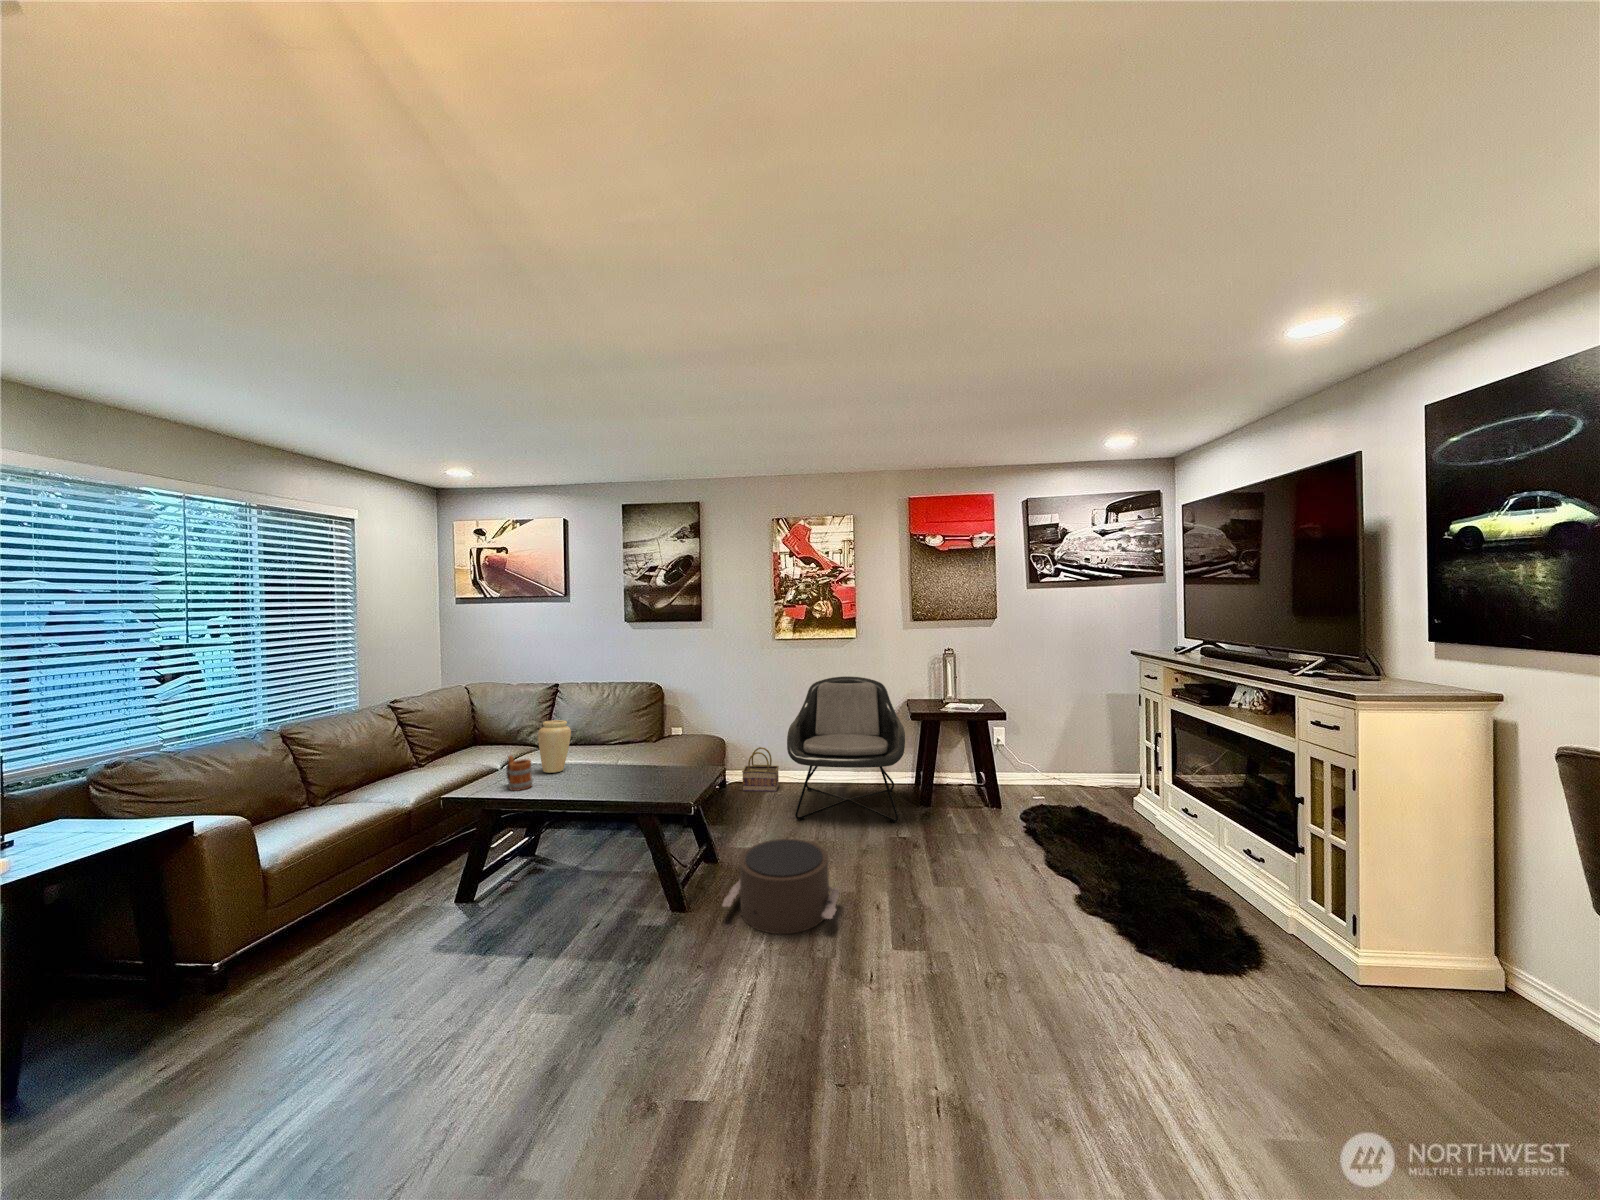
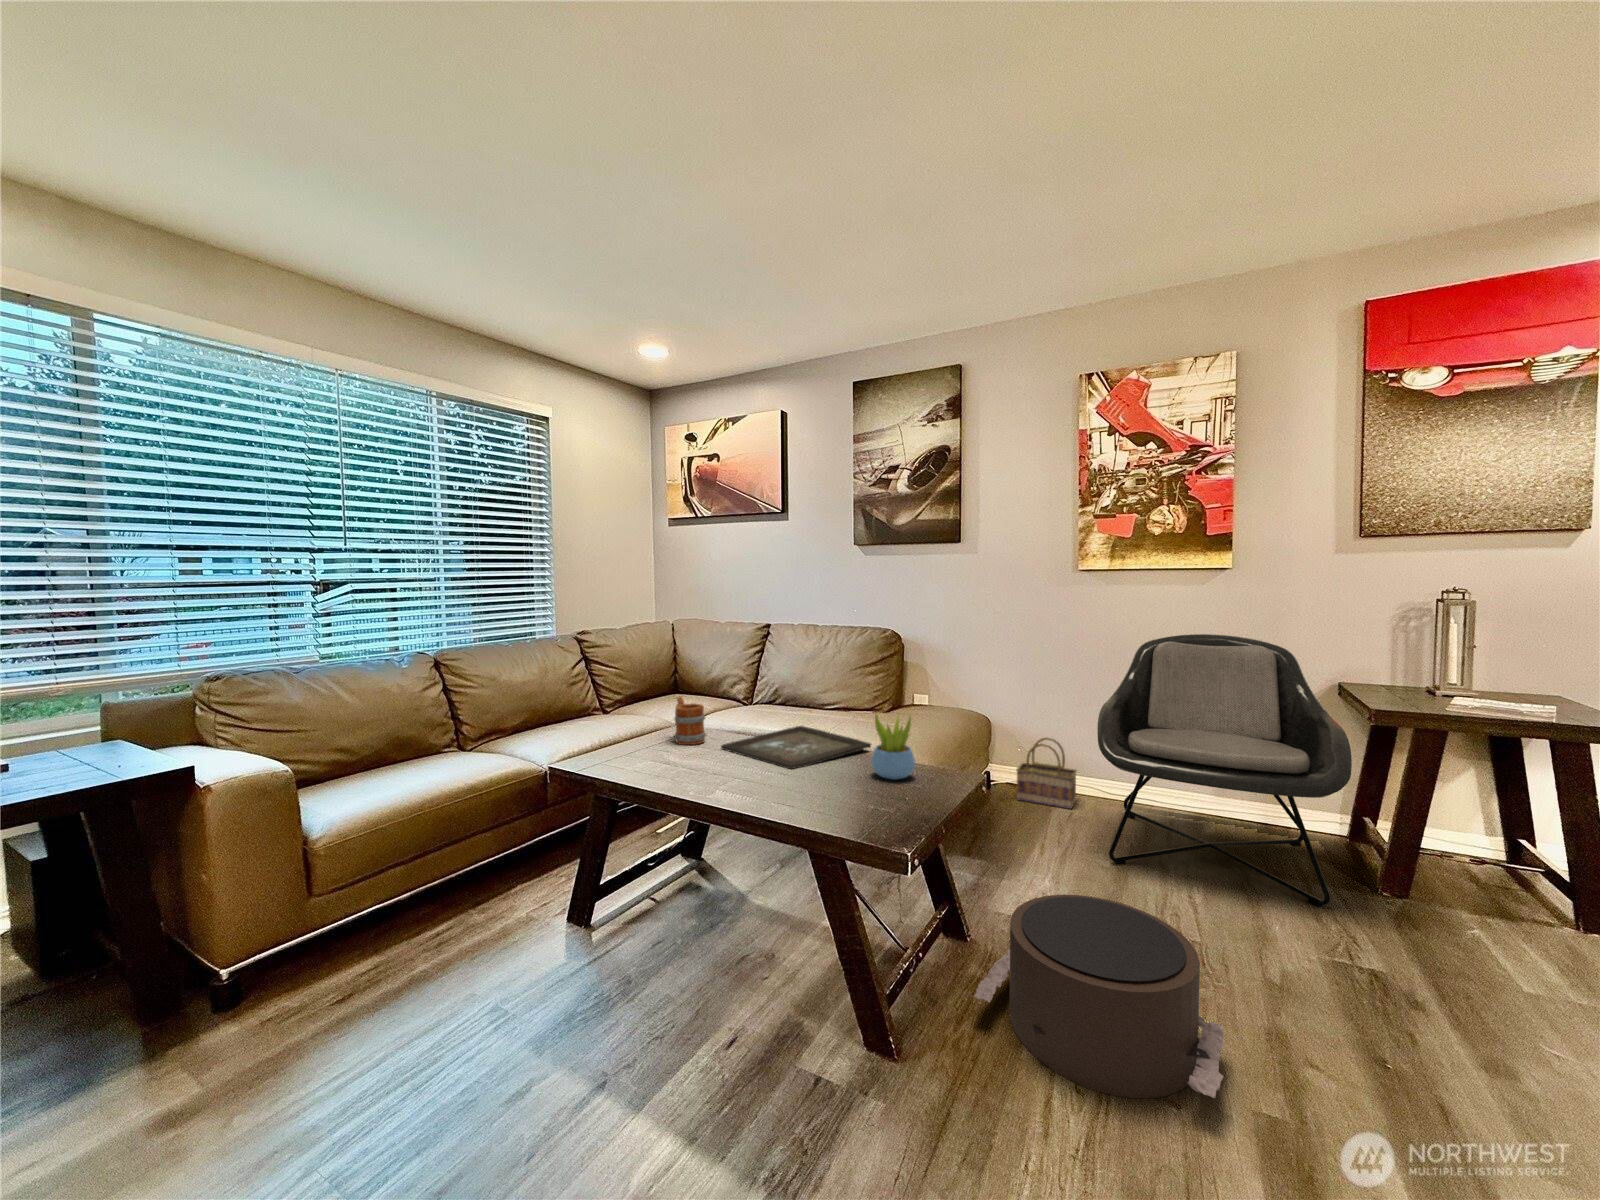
vase: present [538,720,571,773] -> none [722,658,764,729]
succulent plant: none [656,750,683,792] -> present [871,714,915,780]
tray: none [547,764,652,797] -> present [721,726,871,769]

